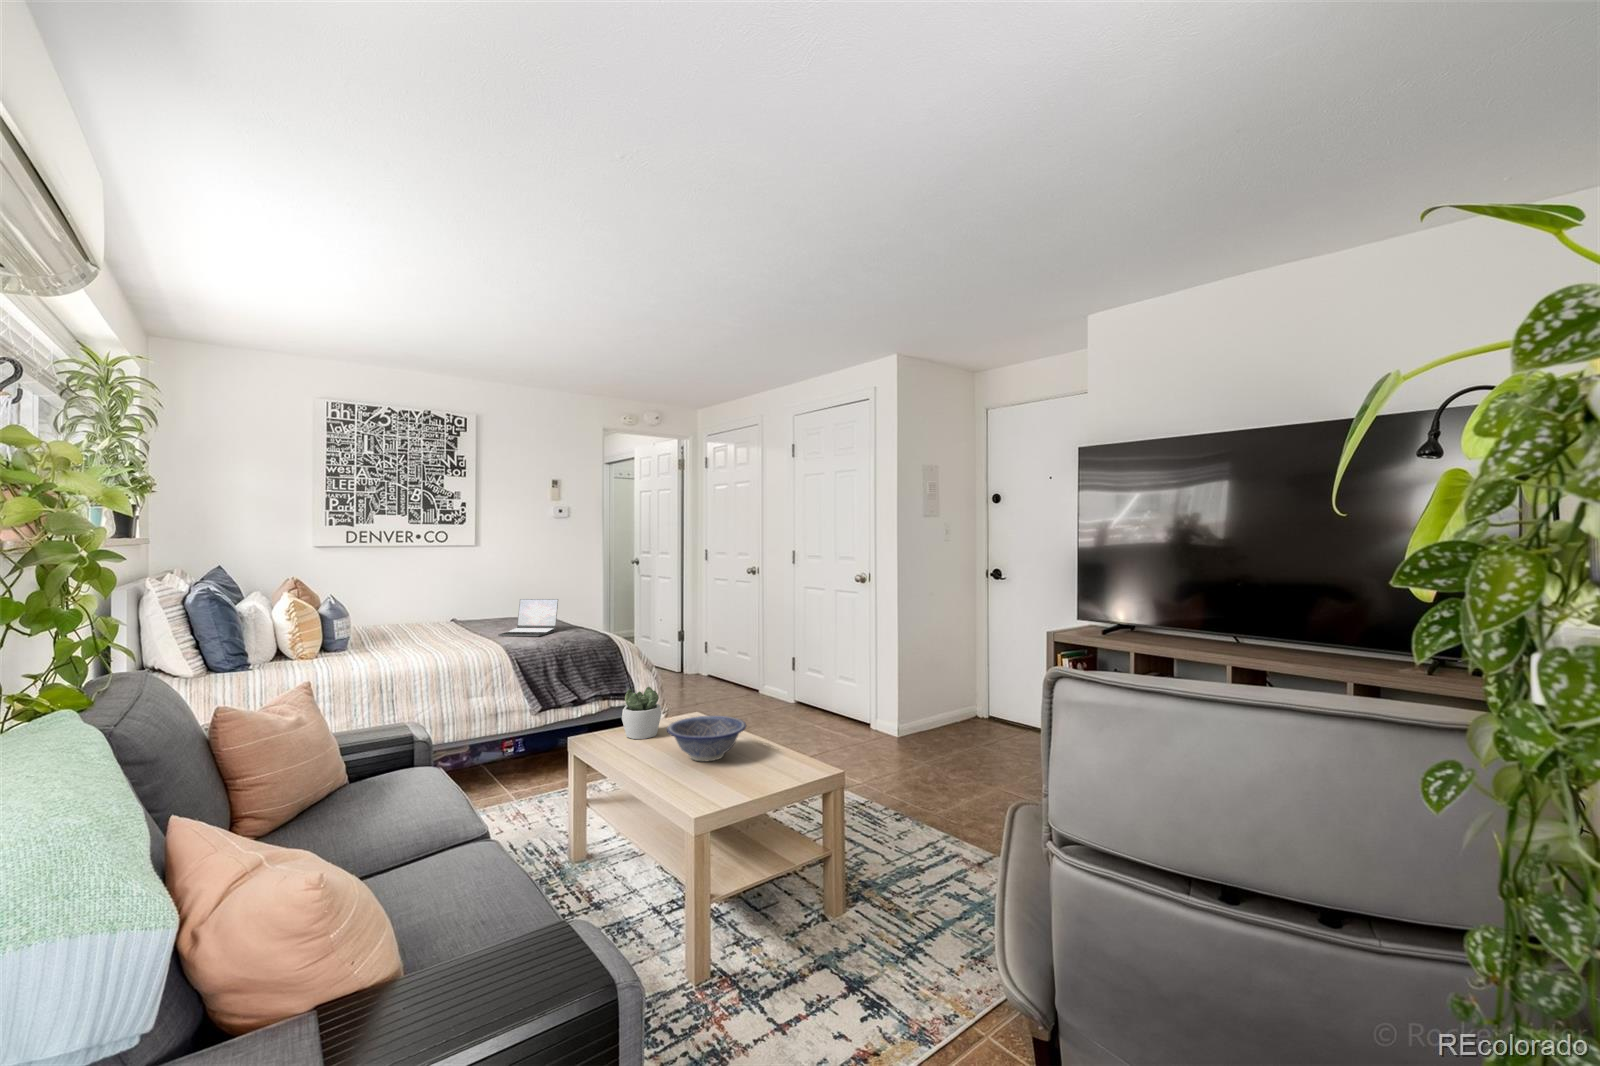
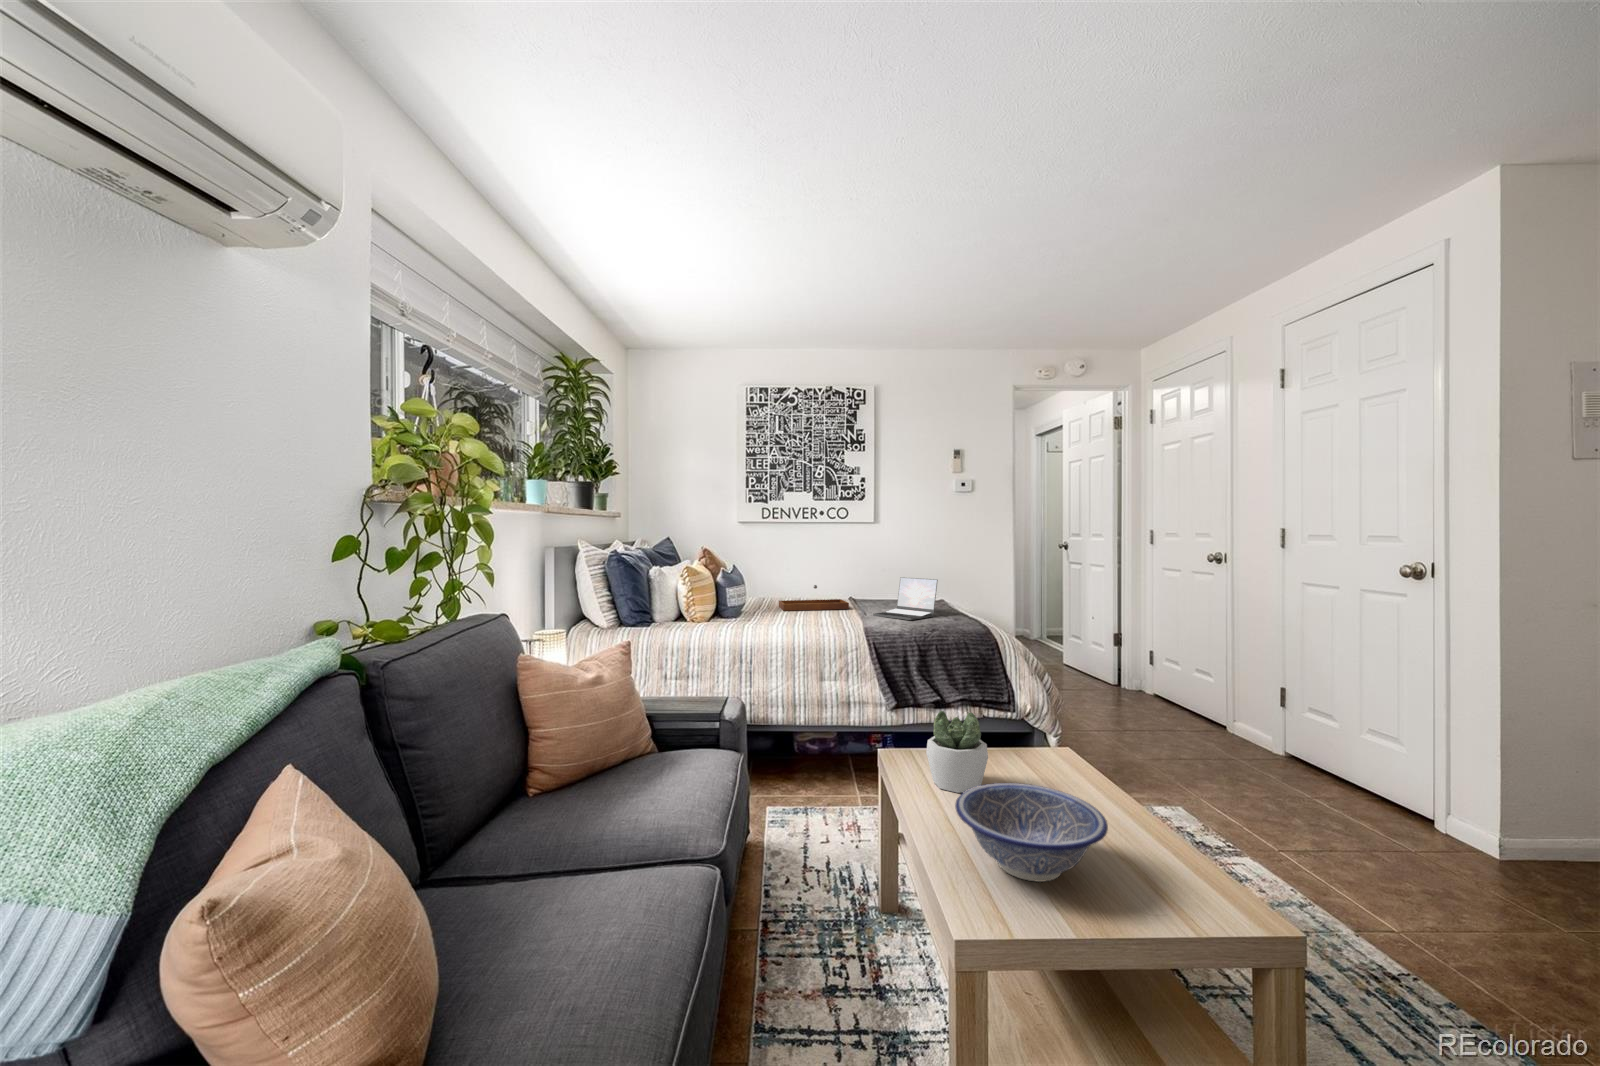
tray: none [384,612,468,640] -> present [779,585,849,611]

